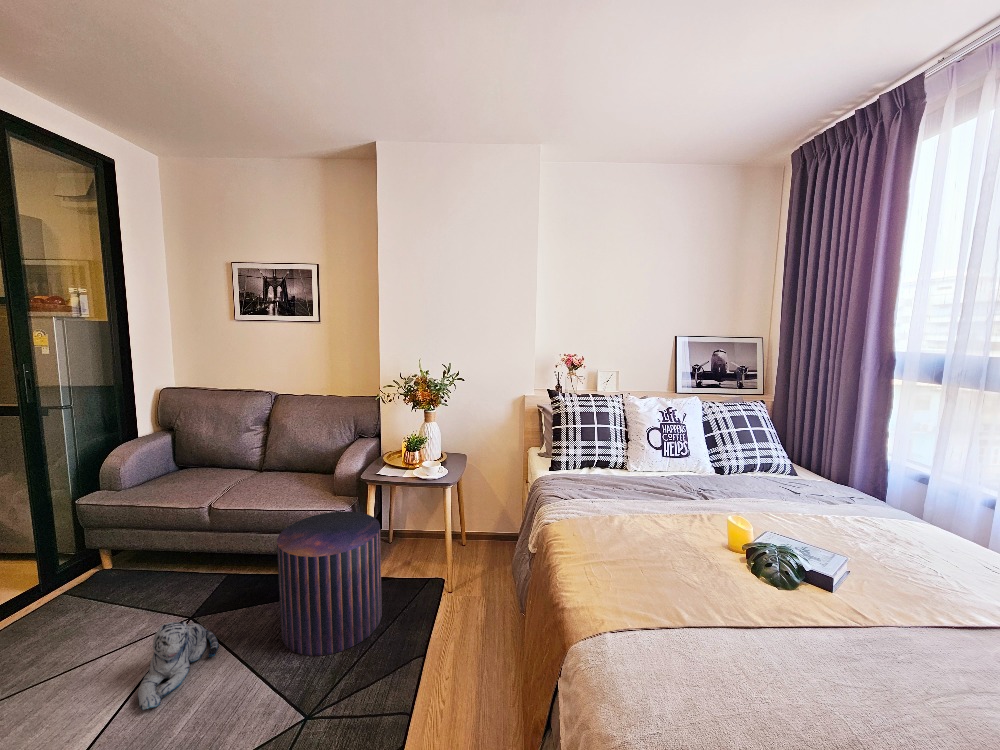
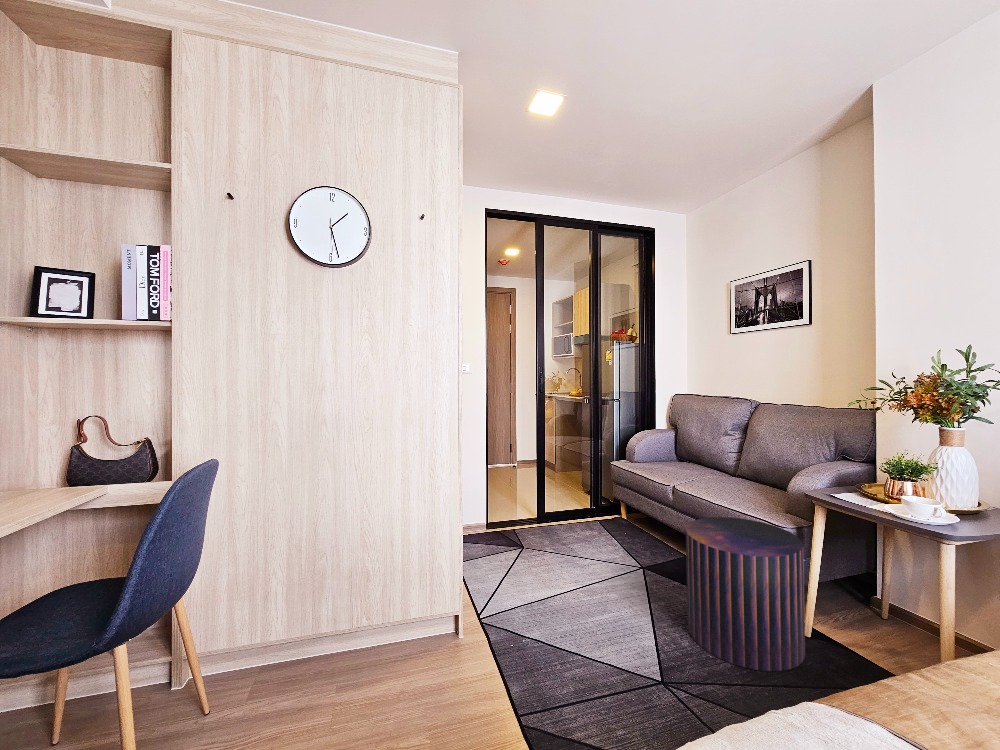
plush toy: present [138,622,219,710] -> none [581,551,647,605]

